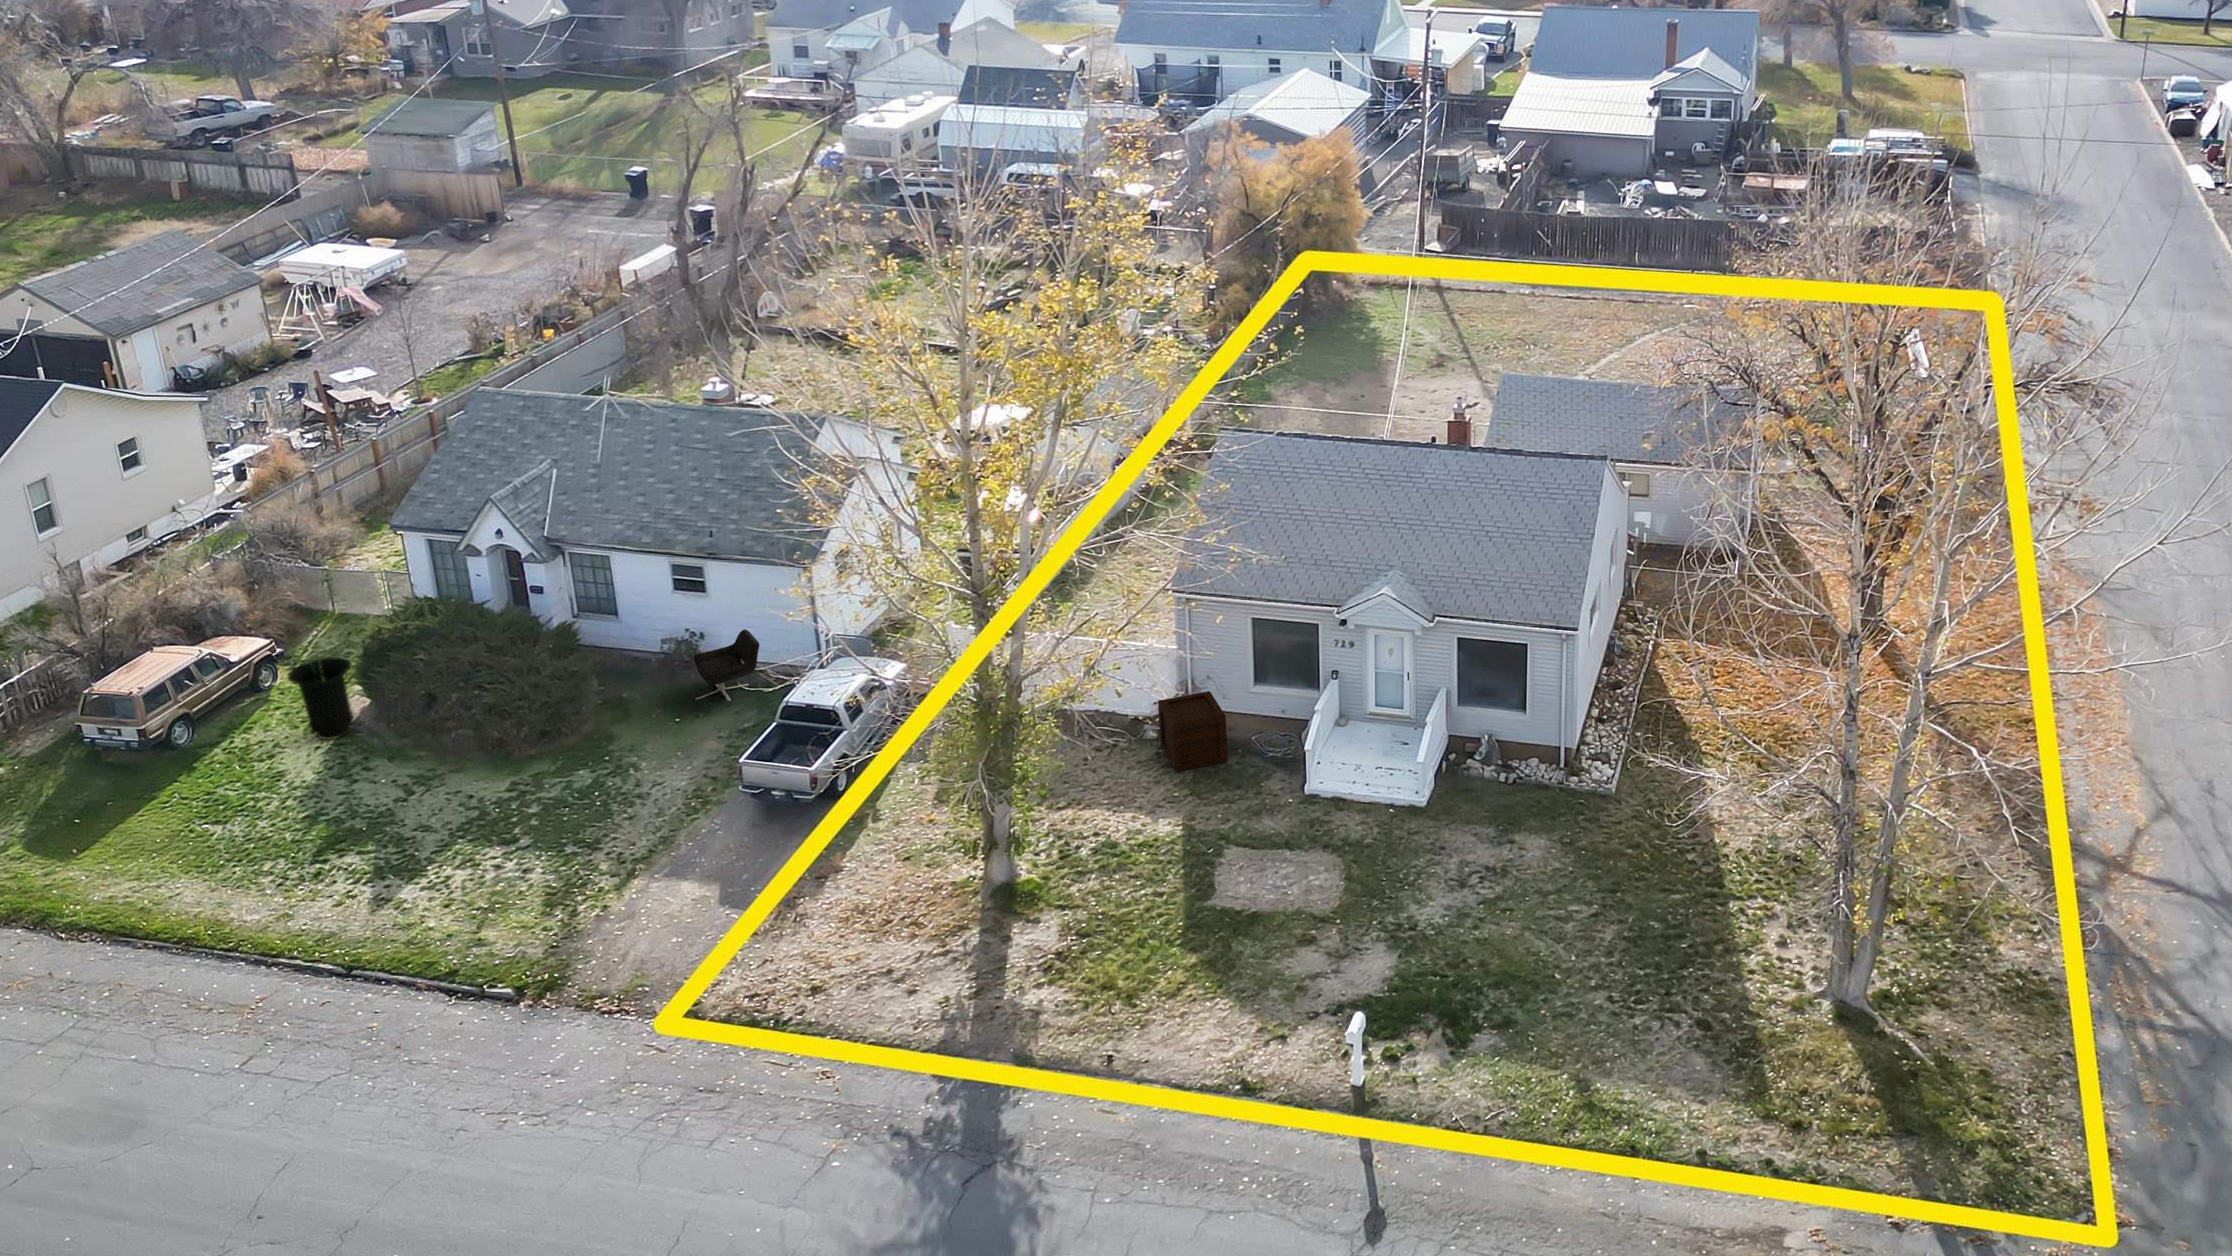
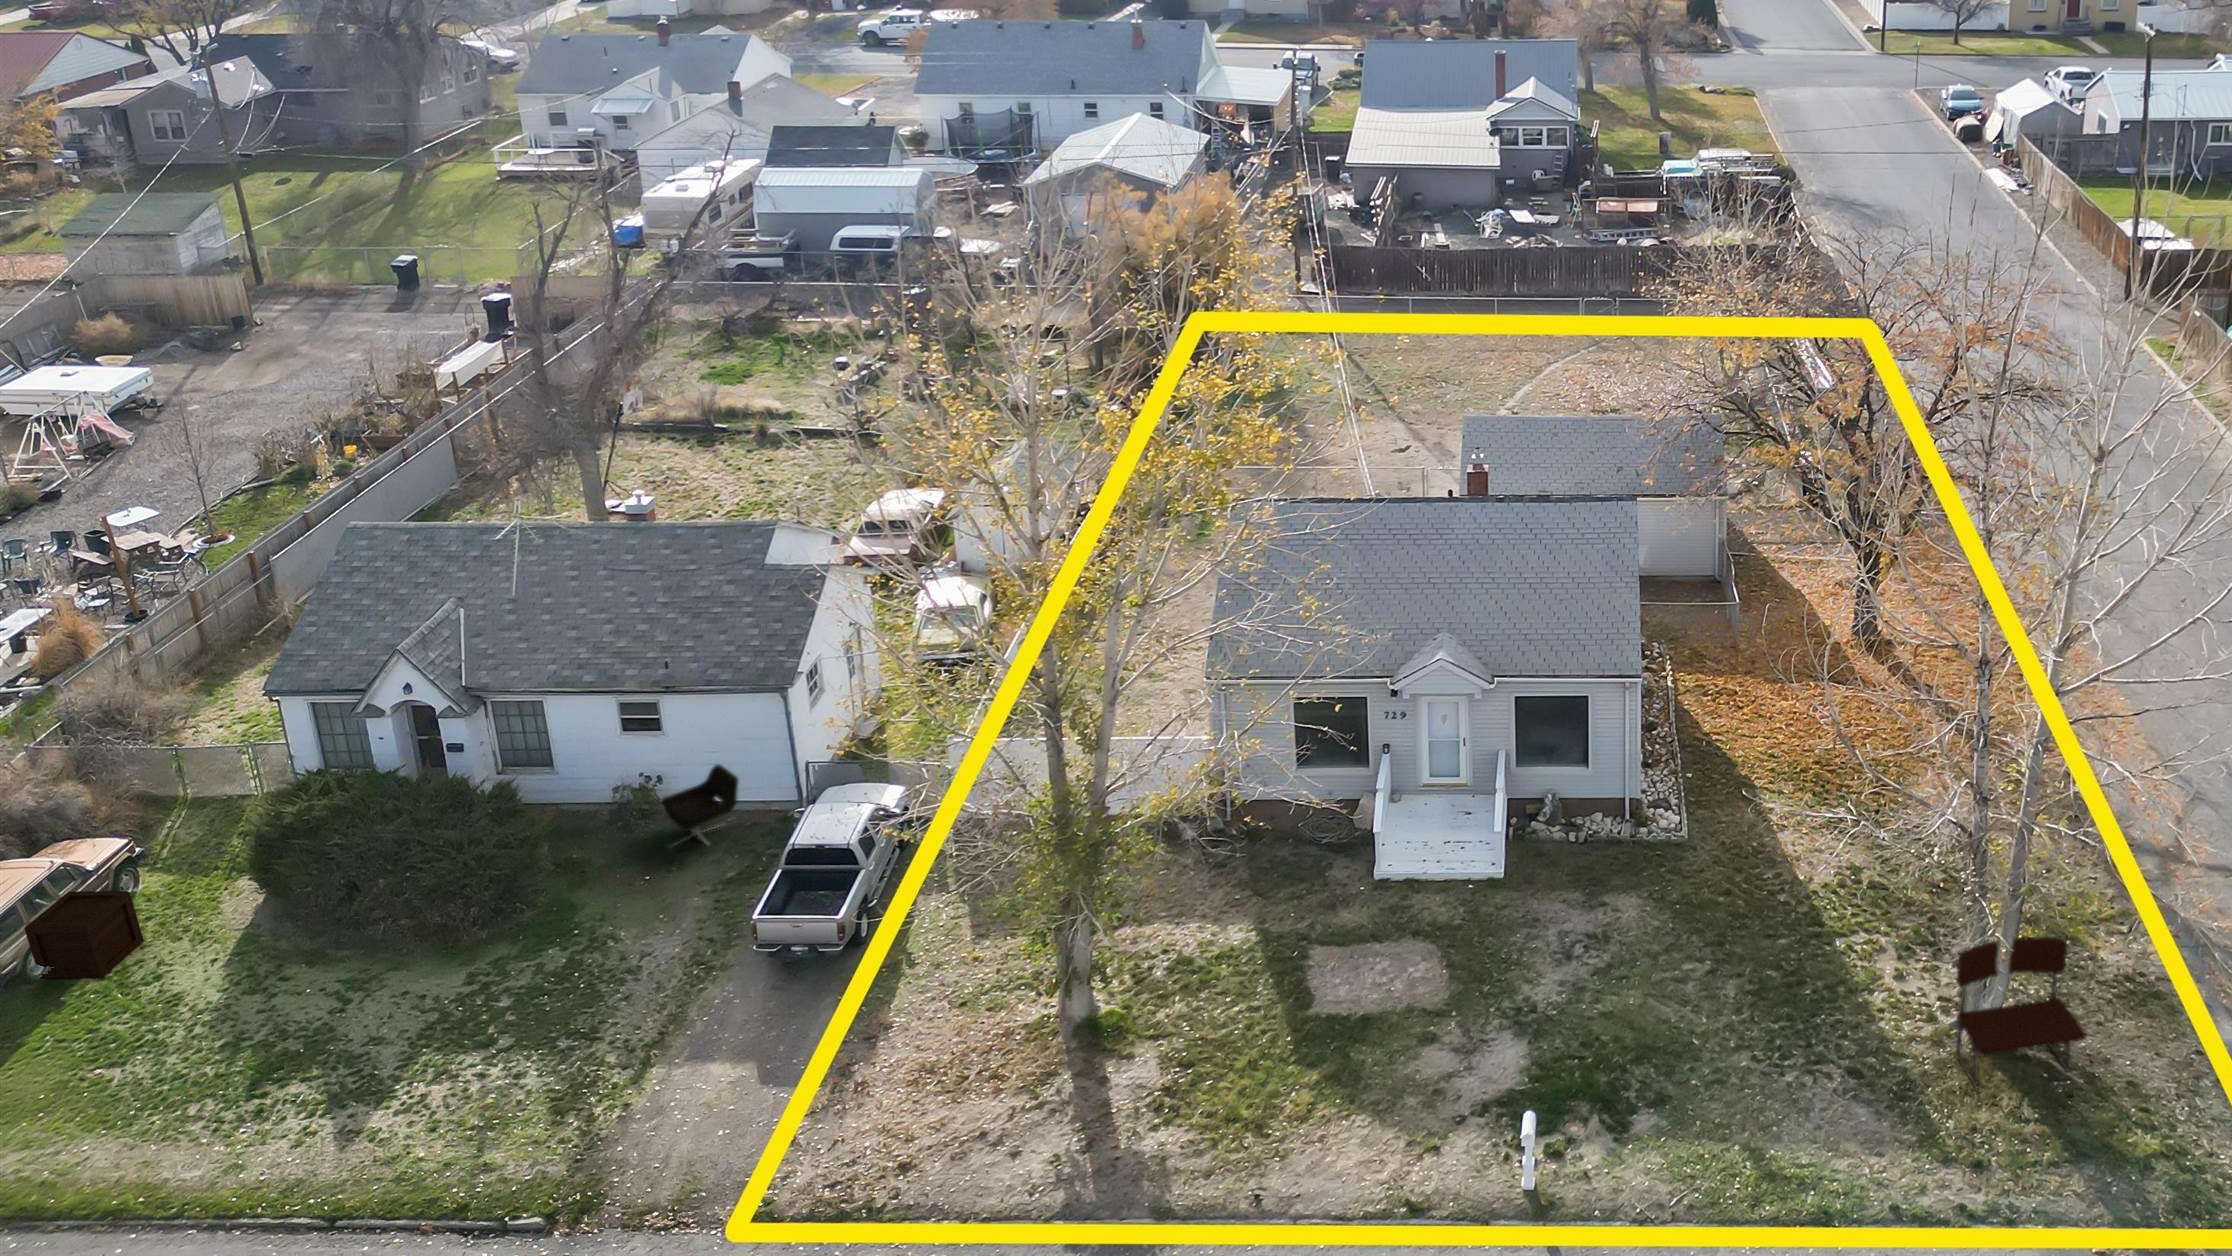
trash can: present [287,657,354,740] -> none [176,849,259,947]
wooden crate: present [1158,691,1228,772] -> present [24,891,144,979]
bench: none [1812,912,1939,1052] -> present [1955,937,2086,1086]

